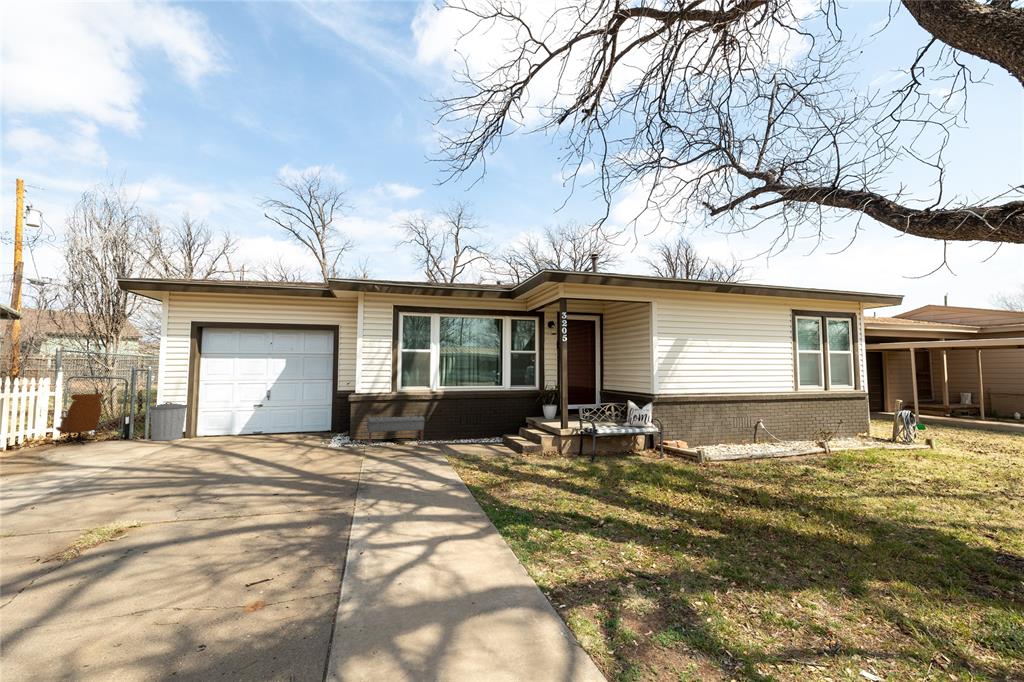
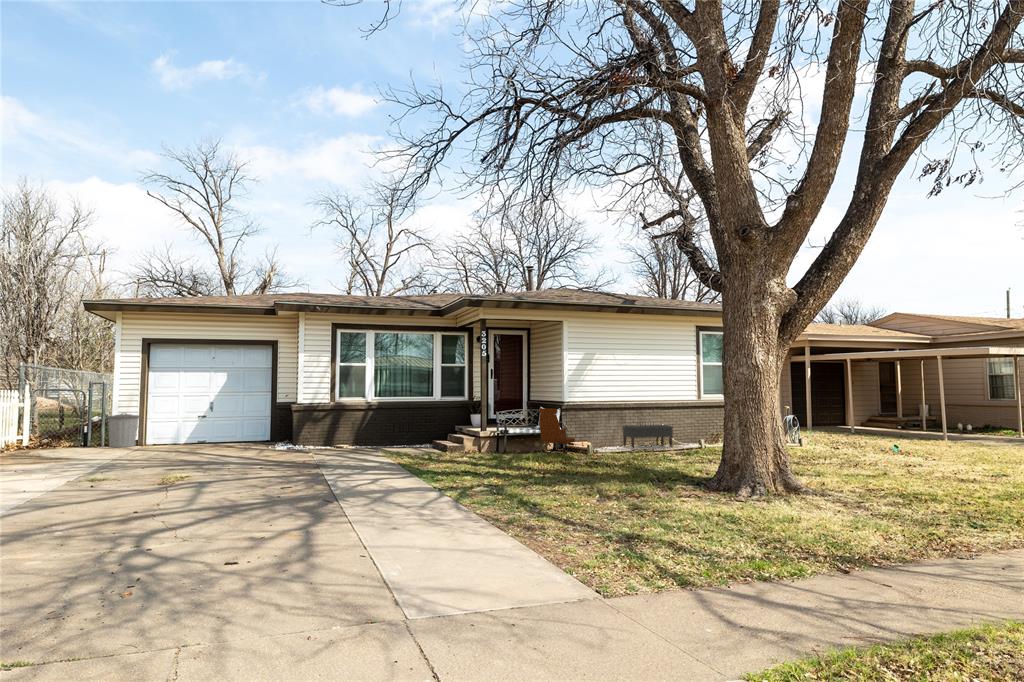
lounge chair: present [56,393,103,445] -> present [539,408,575,454]
bench: present [367,416,425,444] -> present [623,425,673,448]

